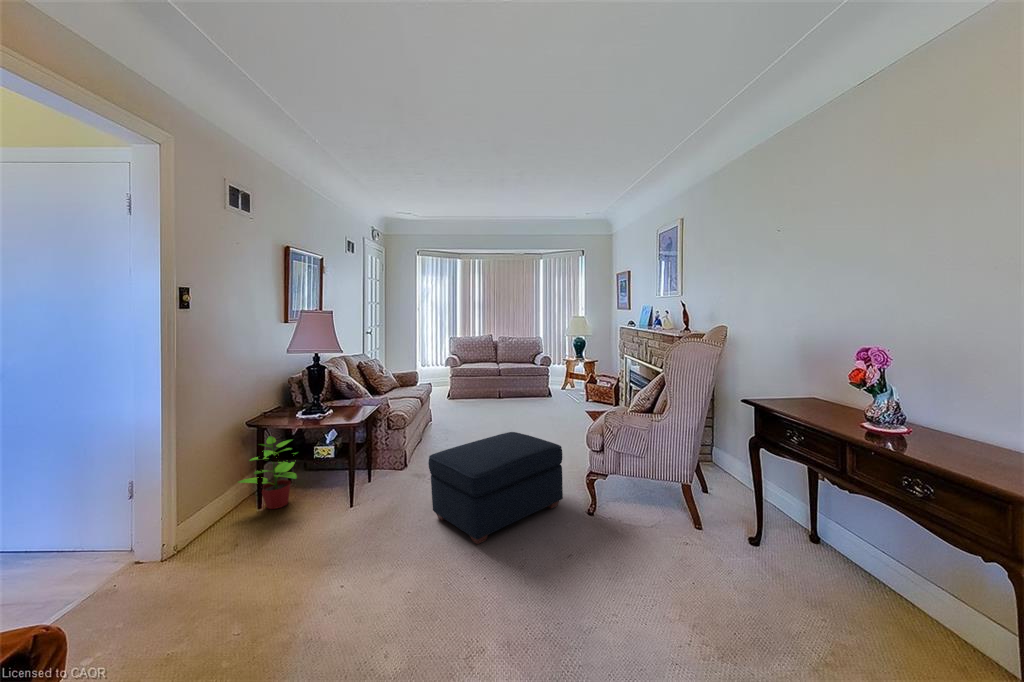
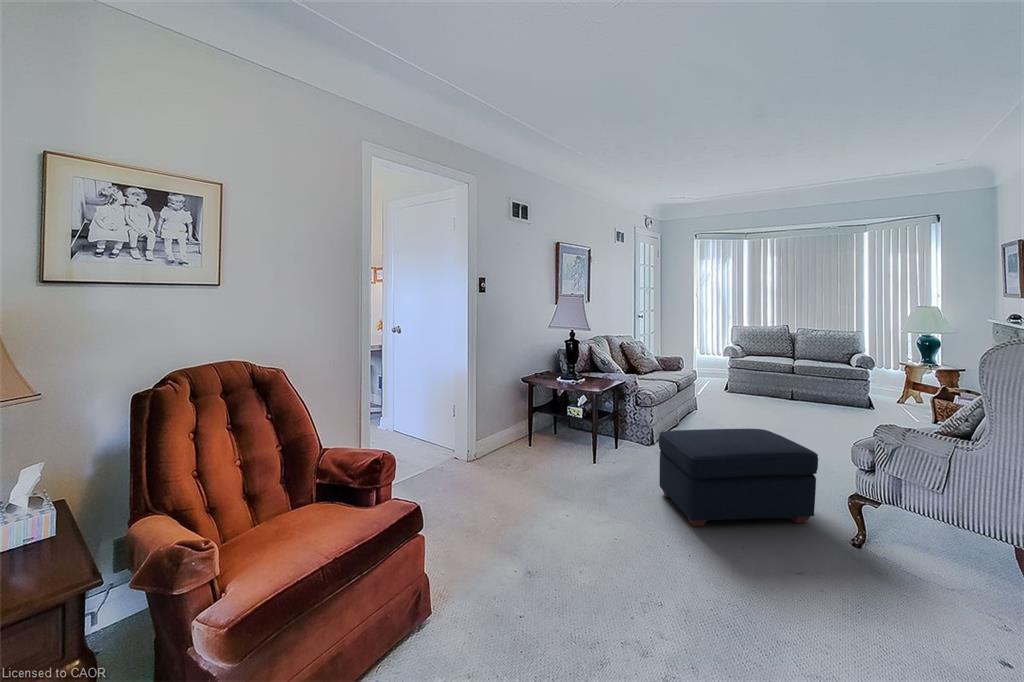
potted plant: present [239,436,297,509] -> none [512,391,557,451]

